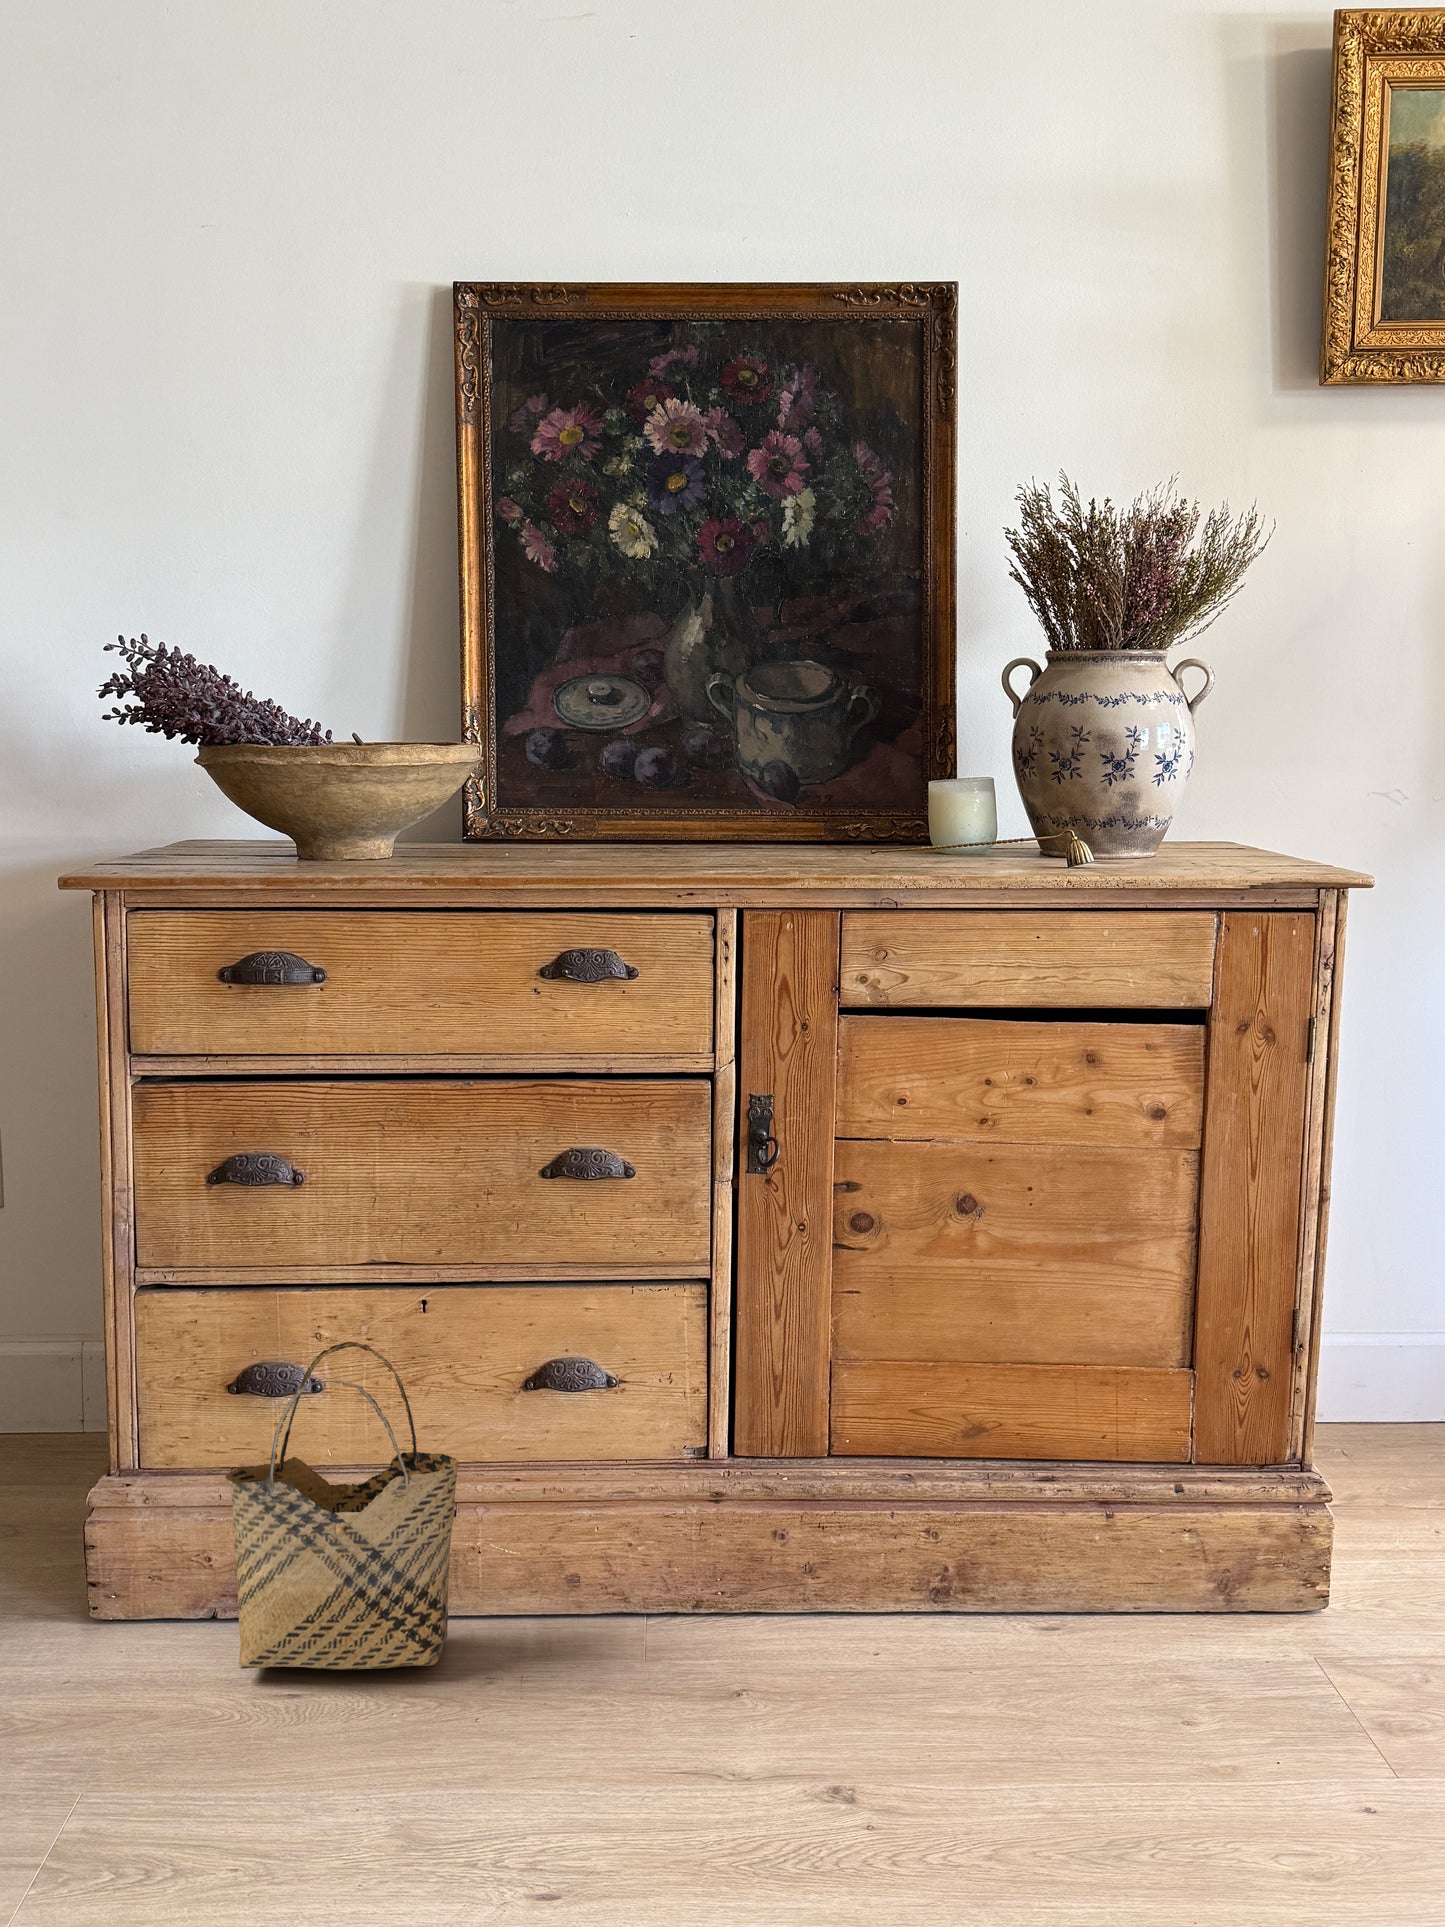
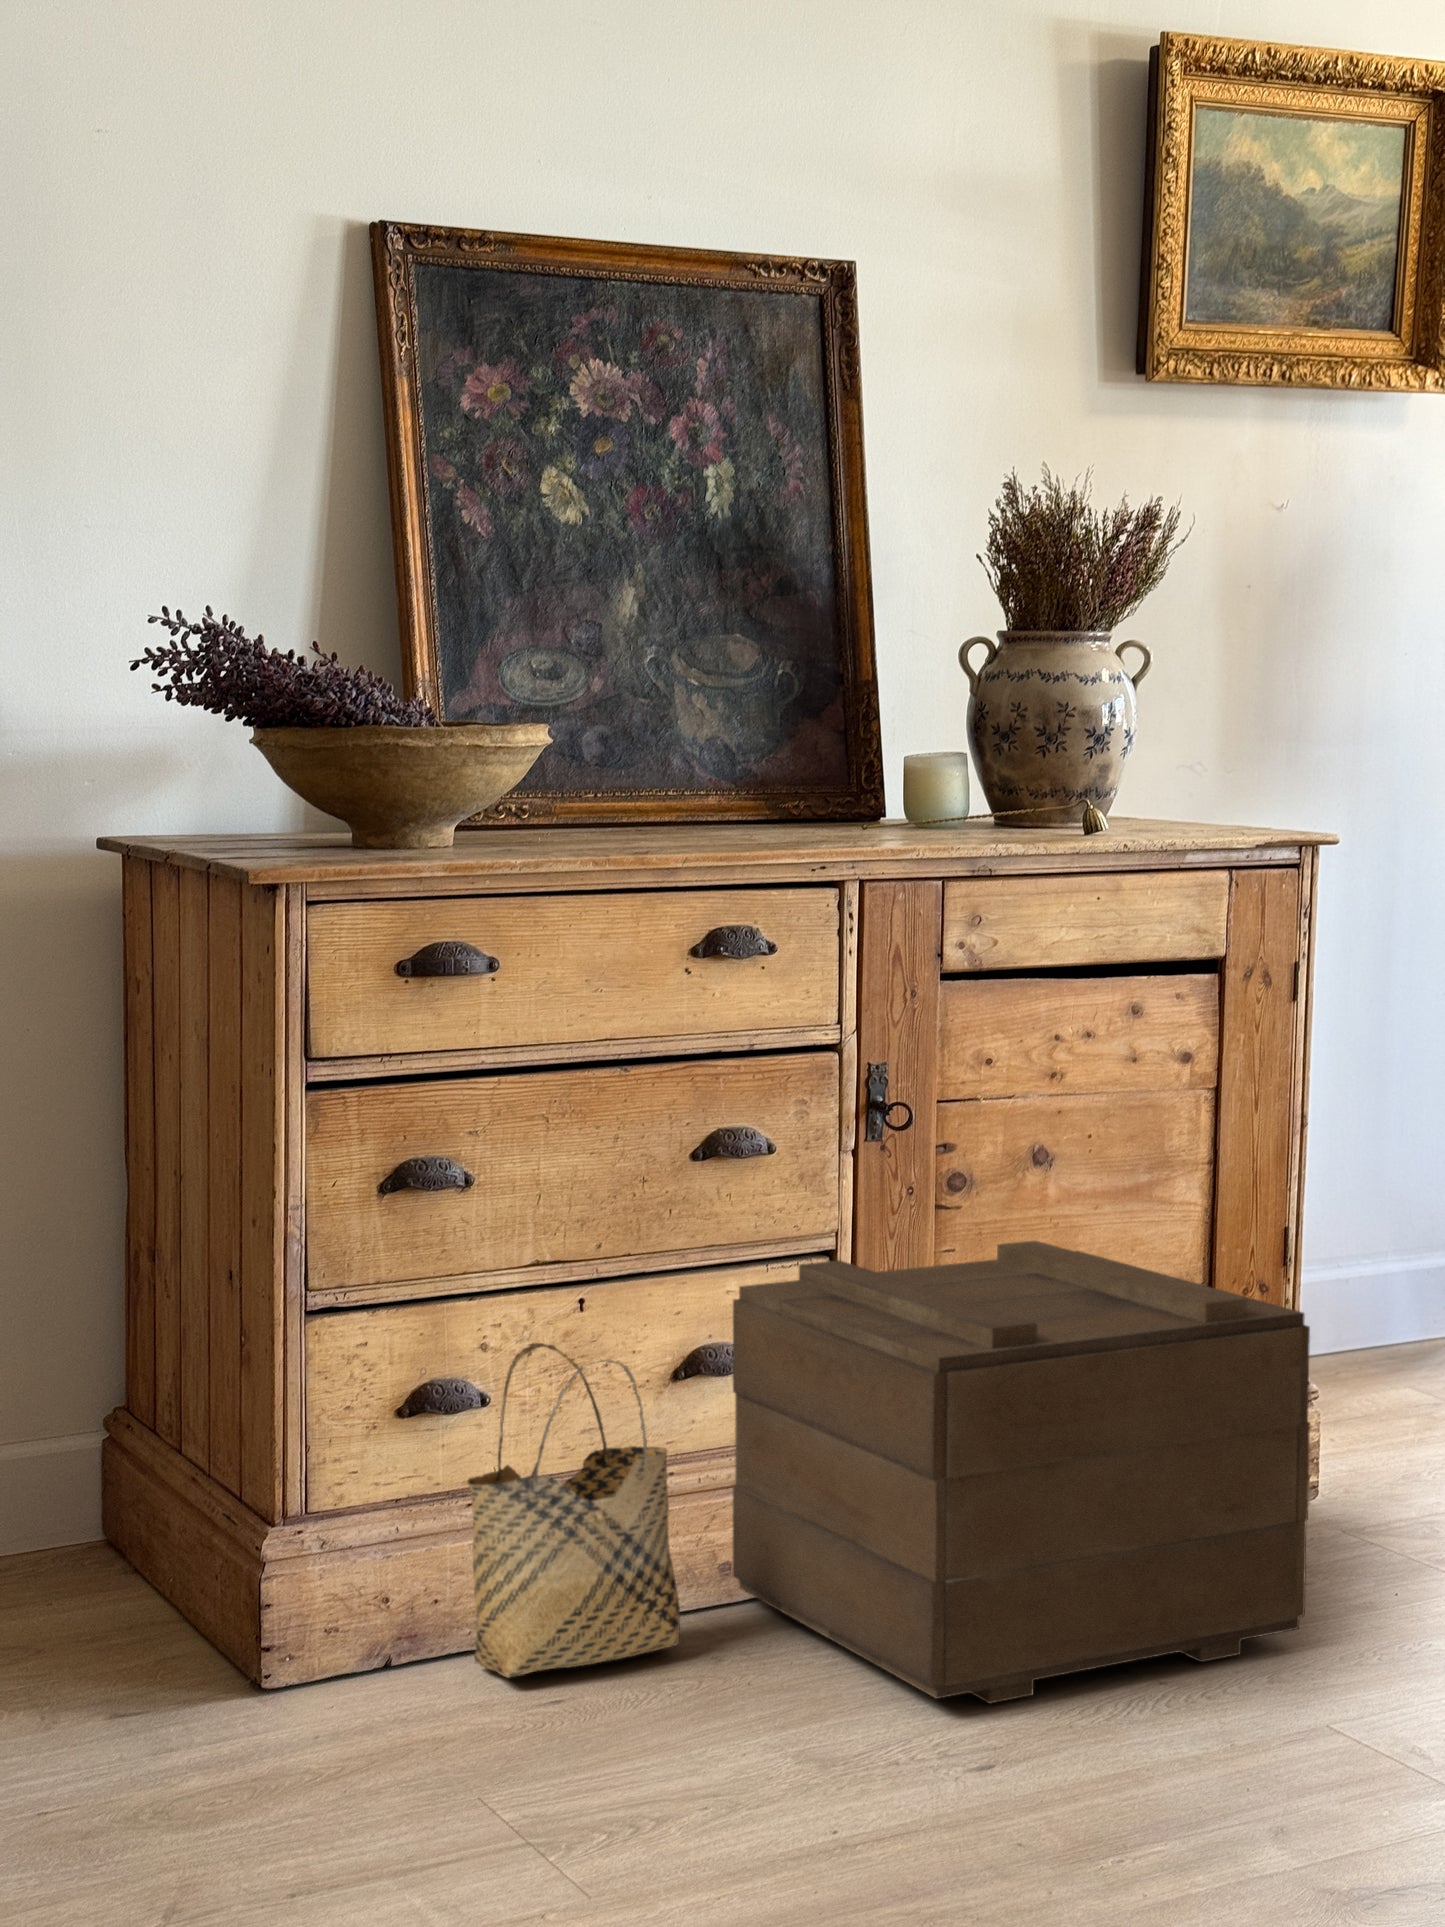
wooden crate: none [534,1294,1076,1842] -> present [733,1240,1310,1703]

